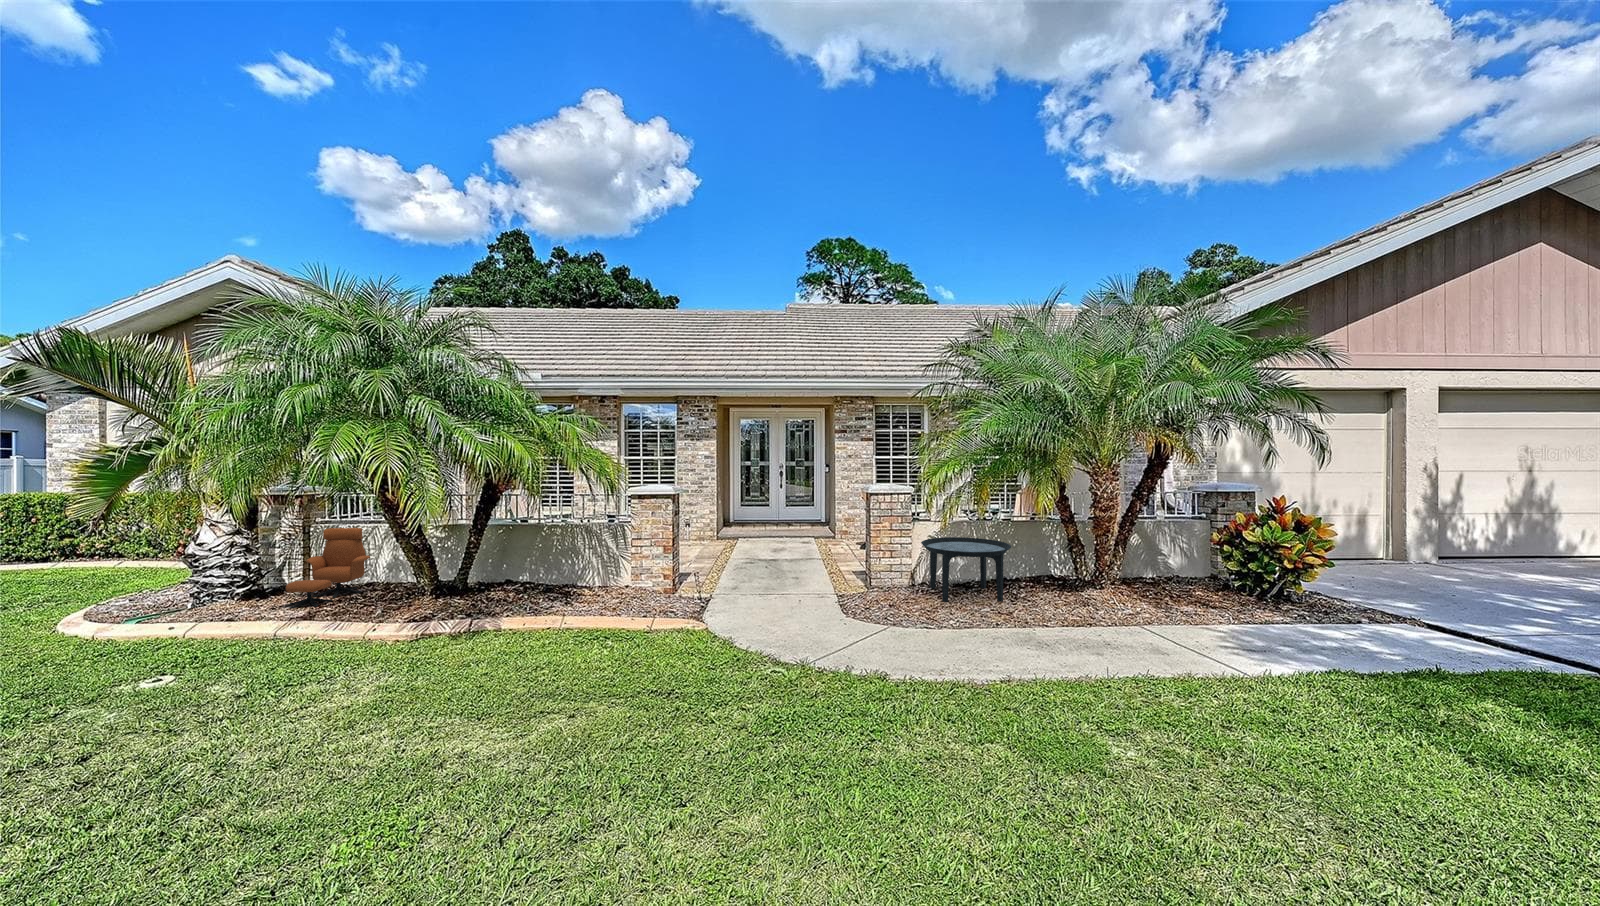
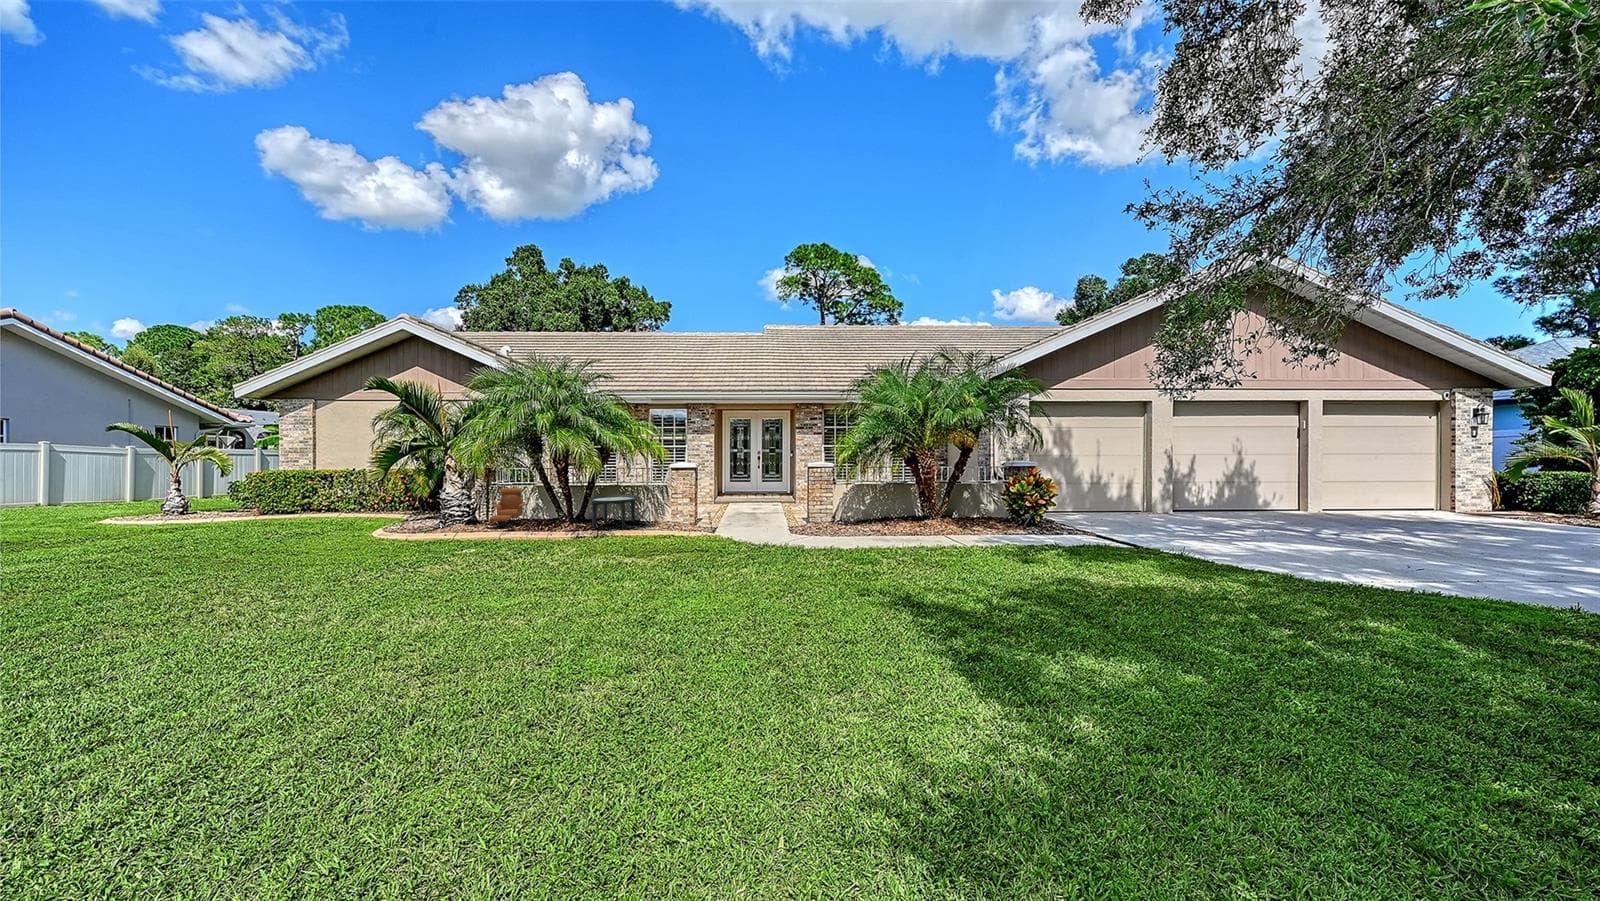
round table: present [921,537,1011,602] -> present [589,495,638,528]

